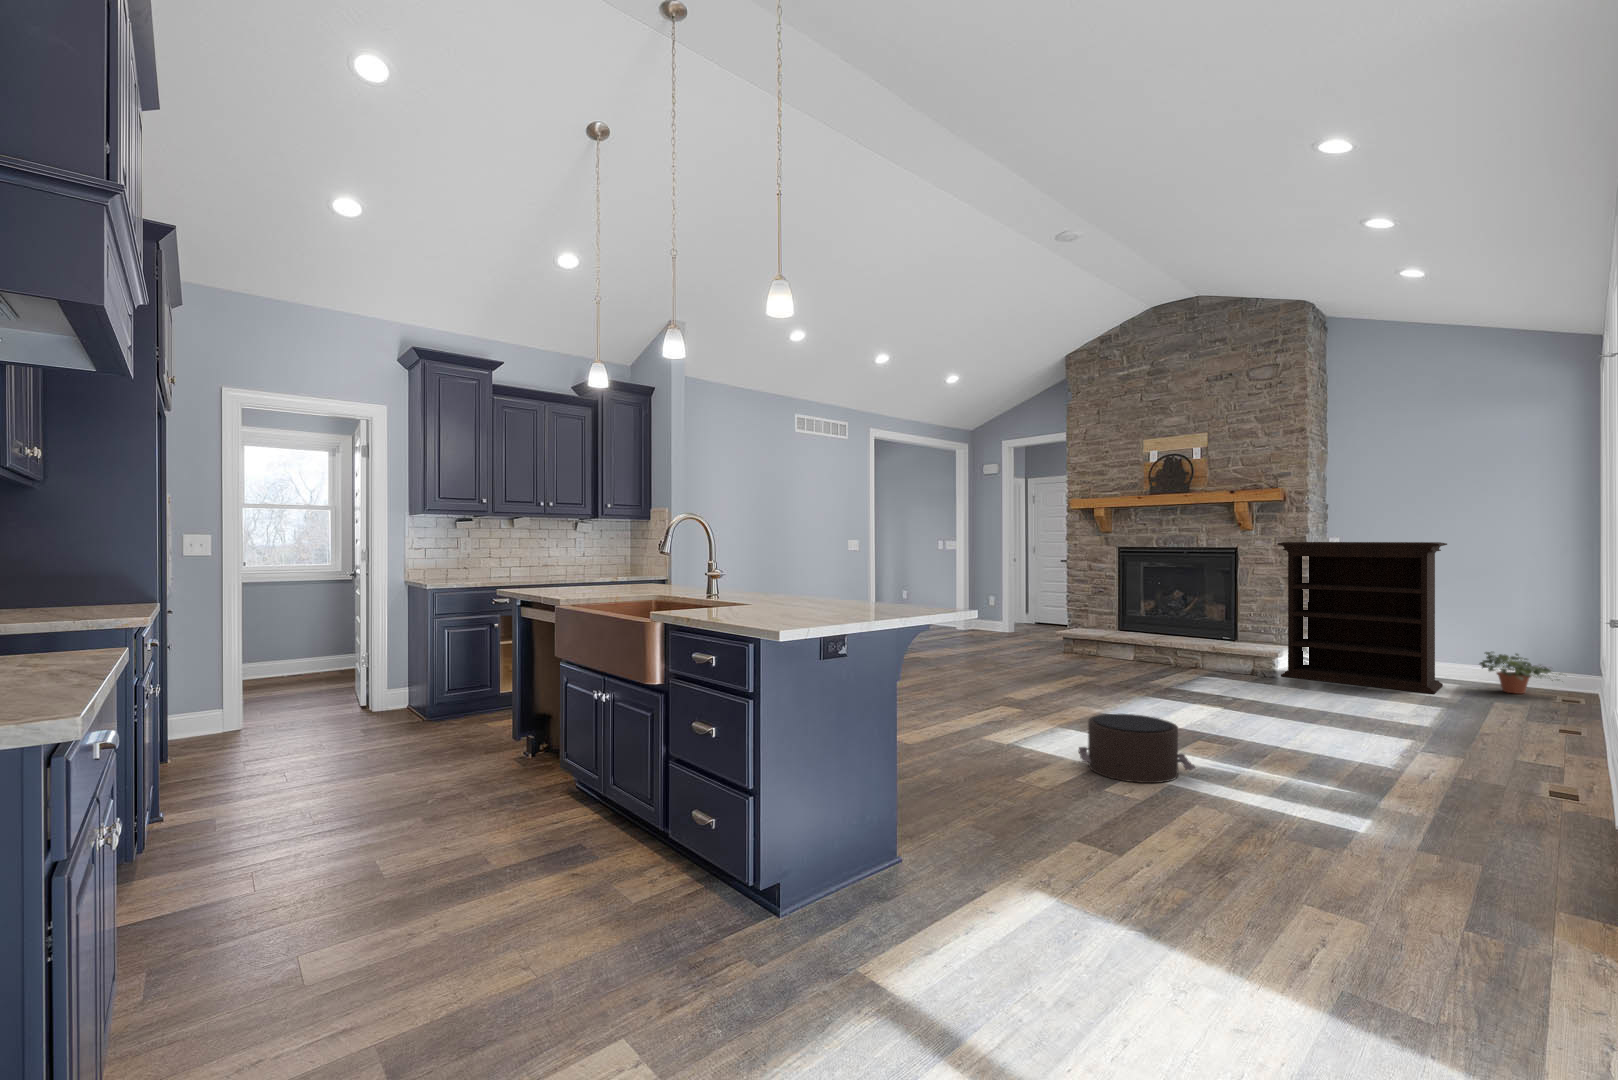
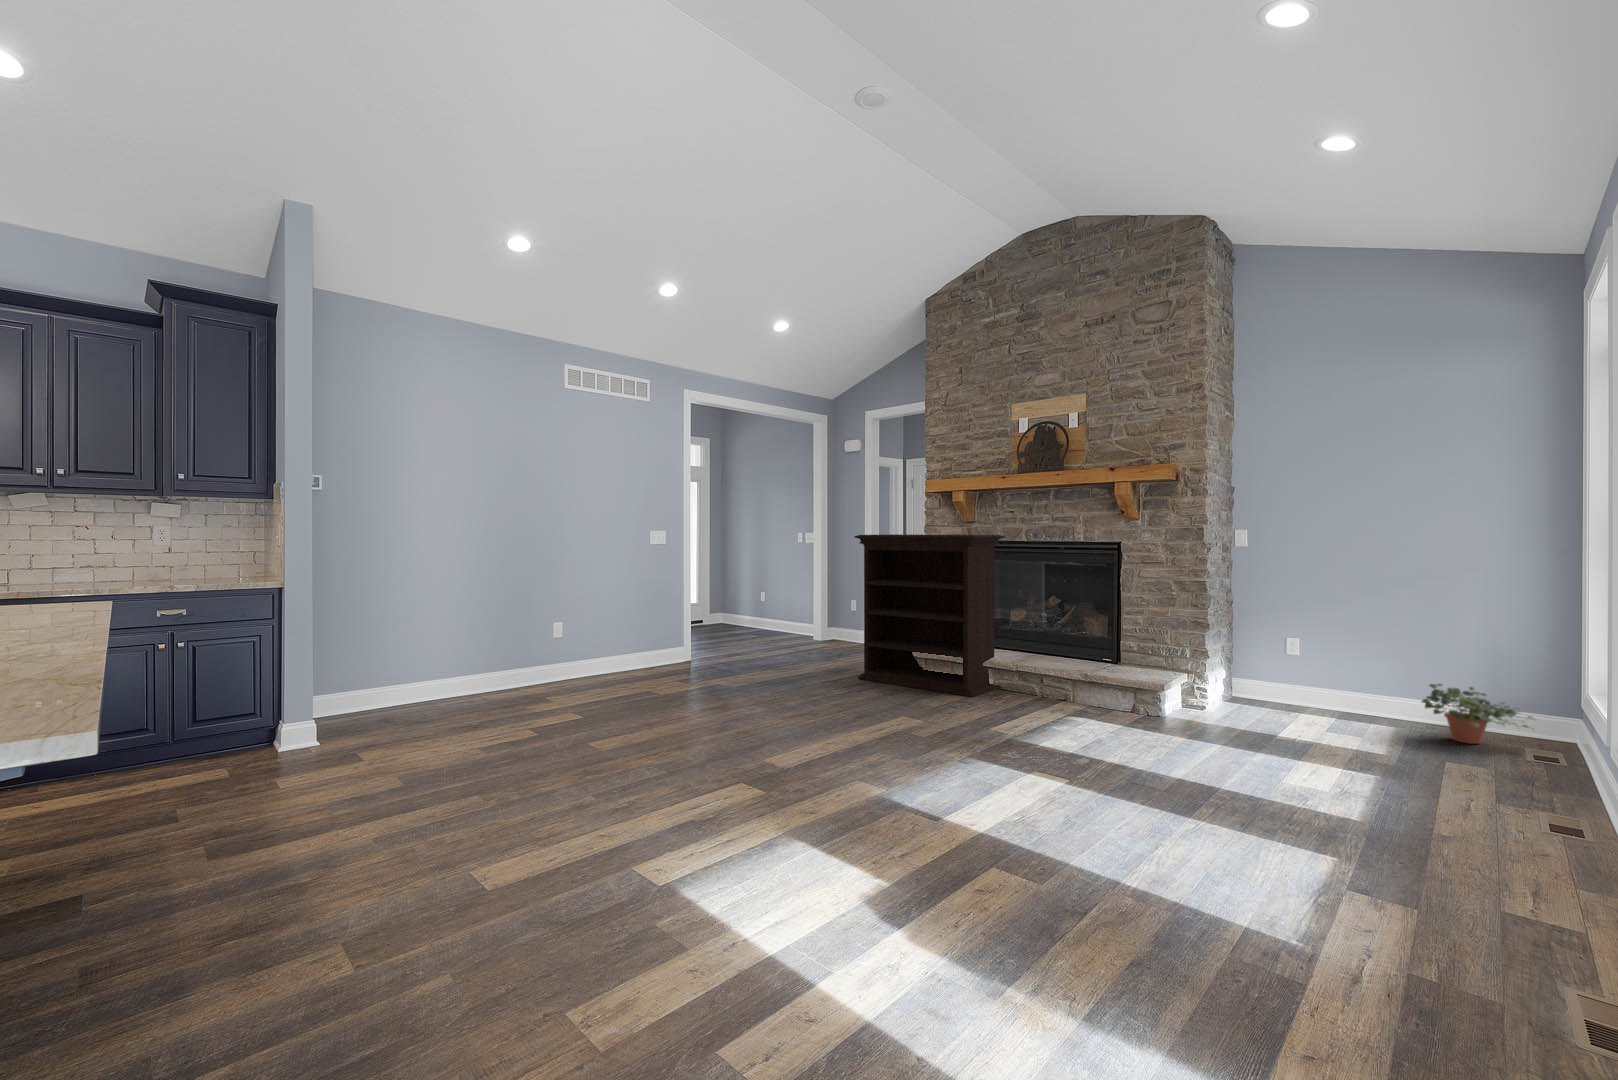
bookshelf: present [1277,542,1447,694] -> present [854,534,1005,697]
pouf: present [1078,714,1195,783] -> none [721,827,914,977]

